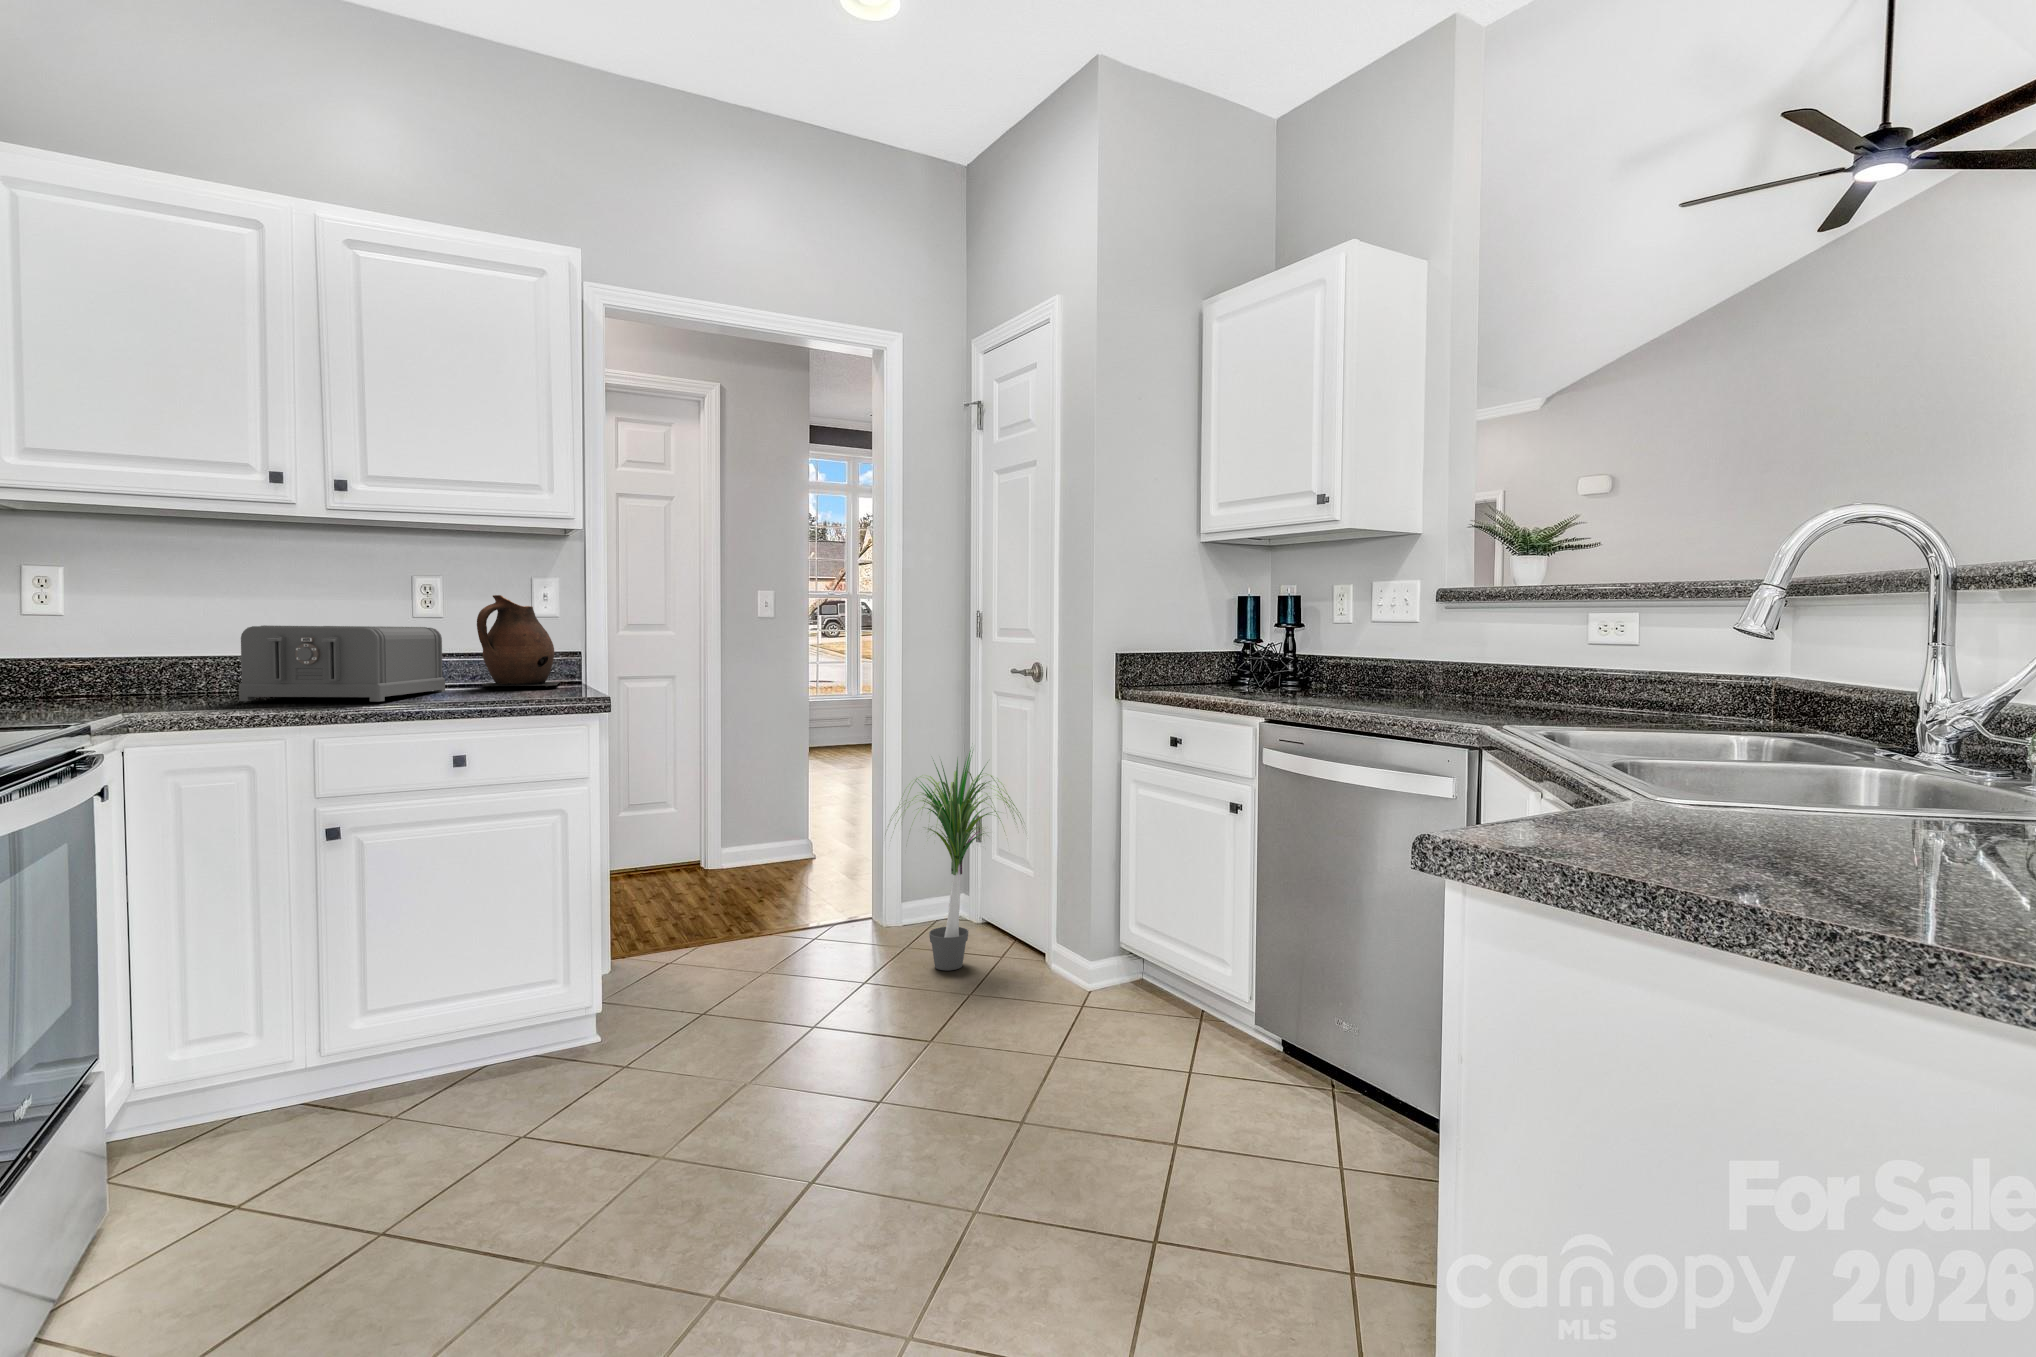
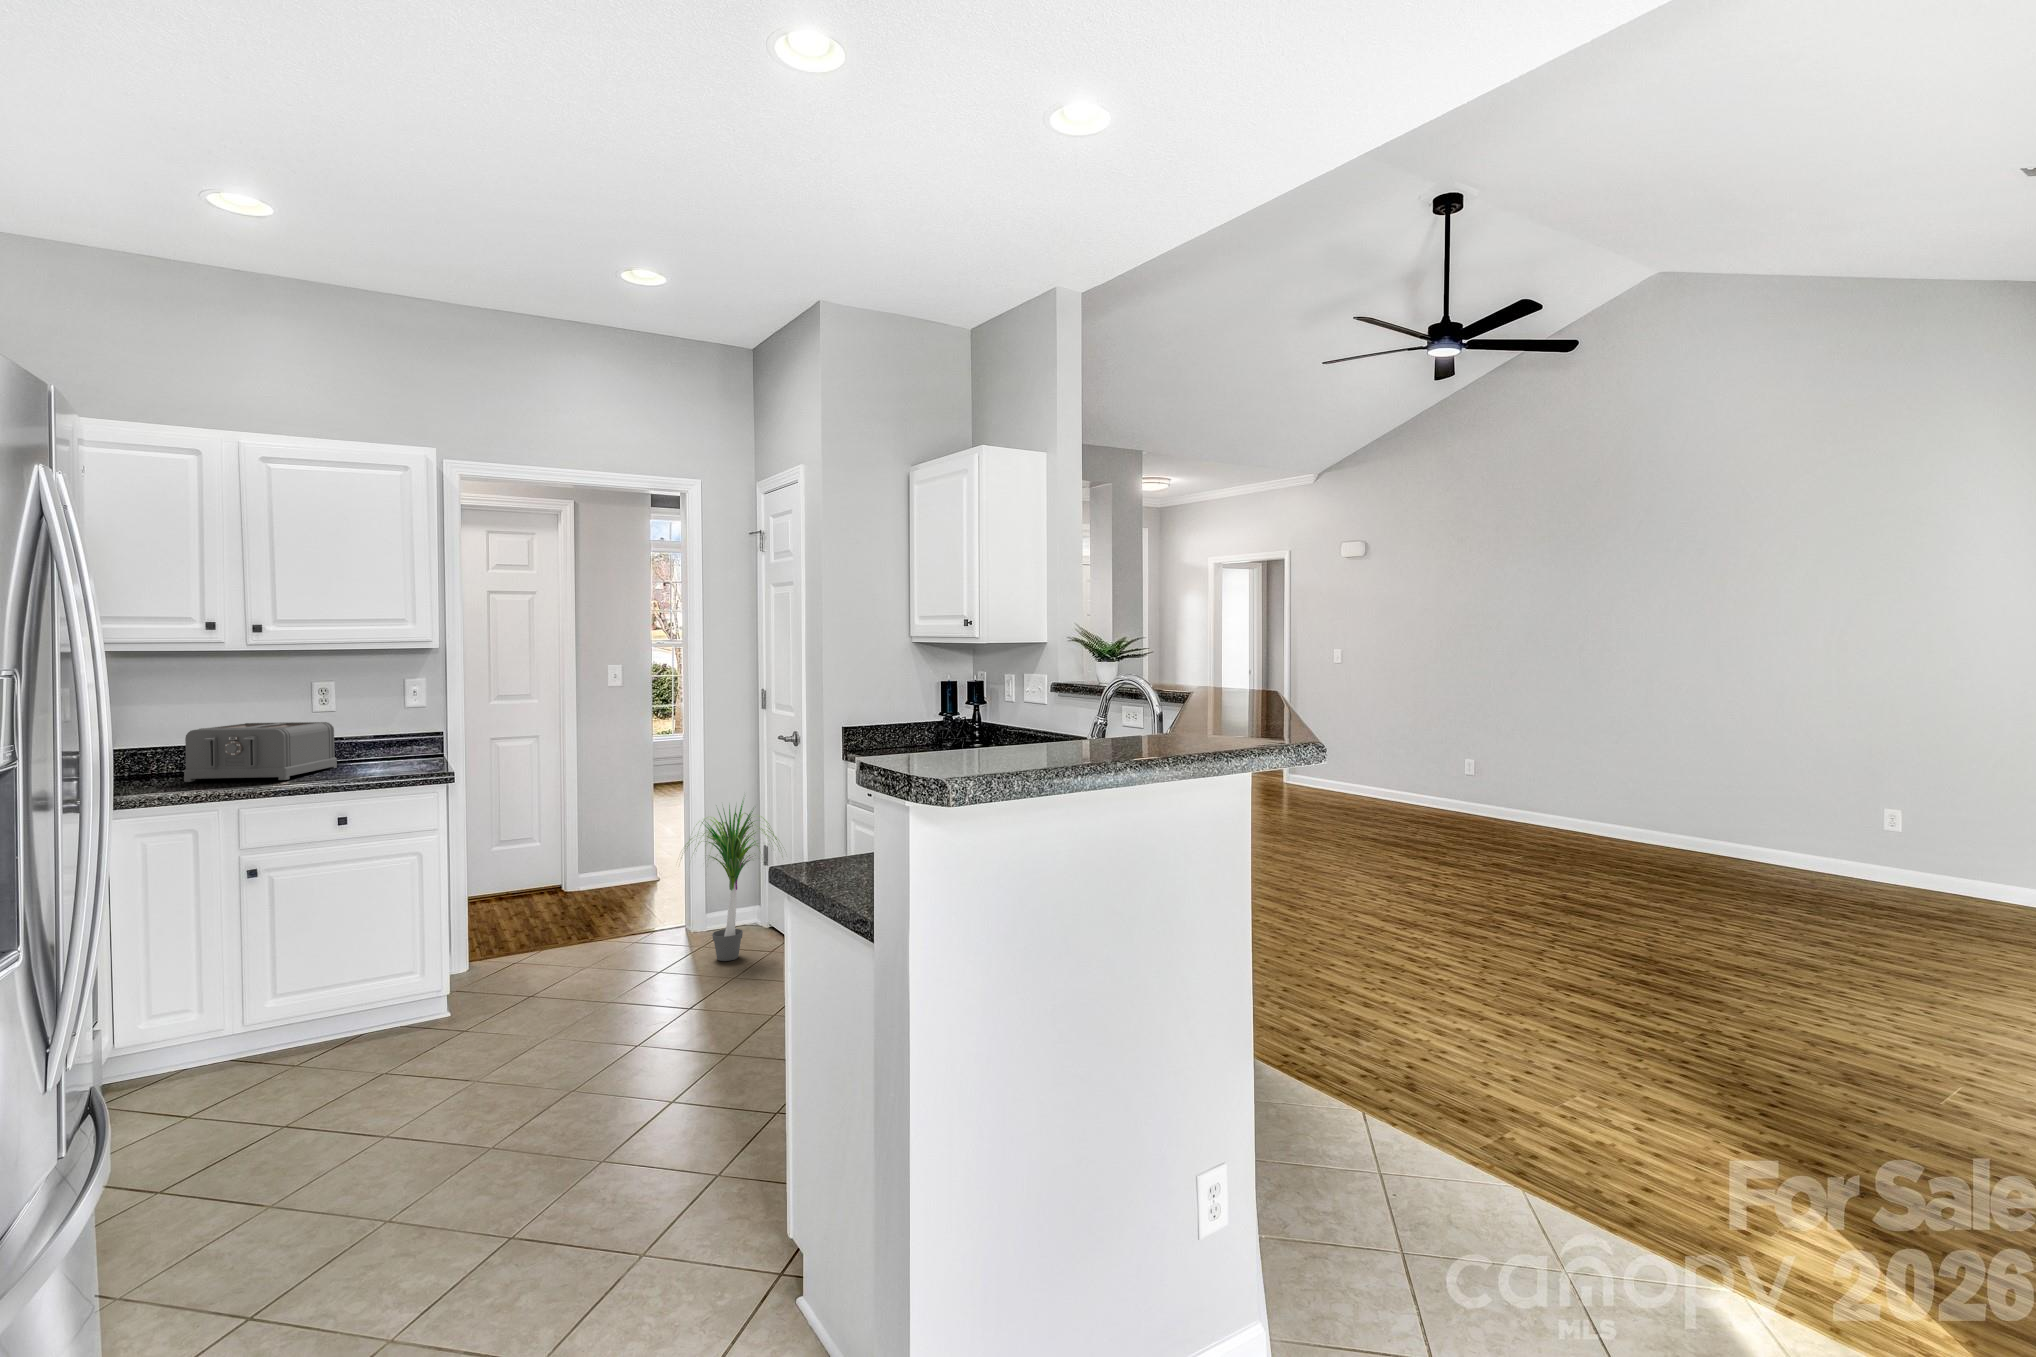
ceramic pitcher: present [477,595,560,687] -> none [361,696,427,763]

